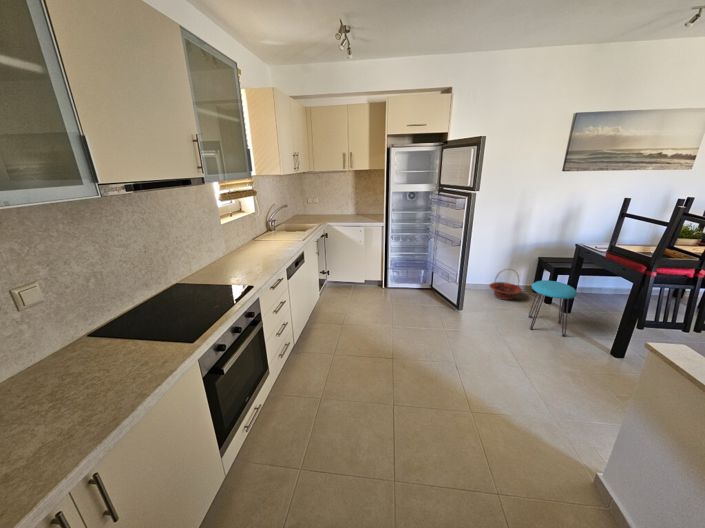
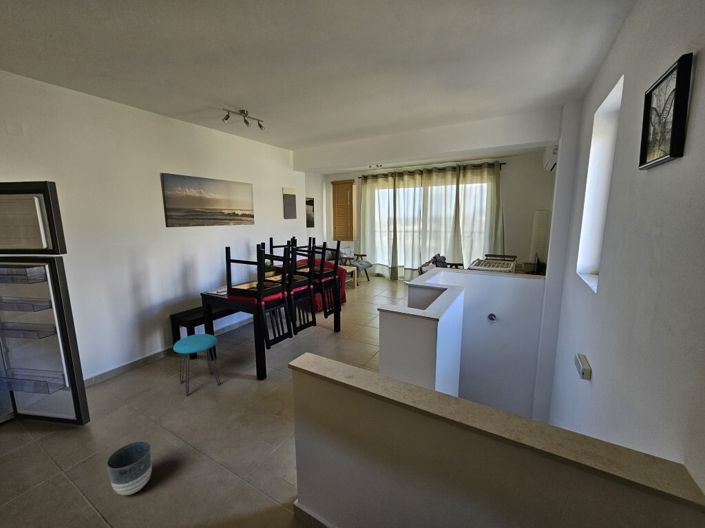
basket: present [490,272,522,300] -> none [120,338,164,379]
planter: none [463,336,492,369] -> present [107,441,152,495]

